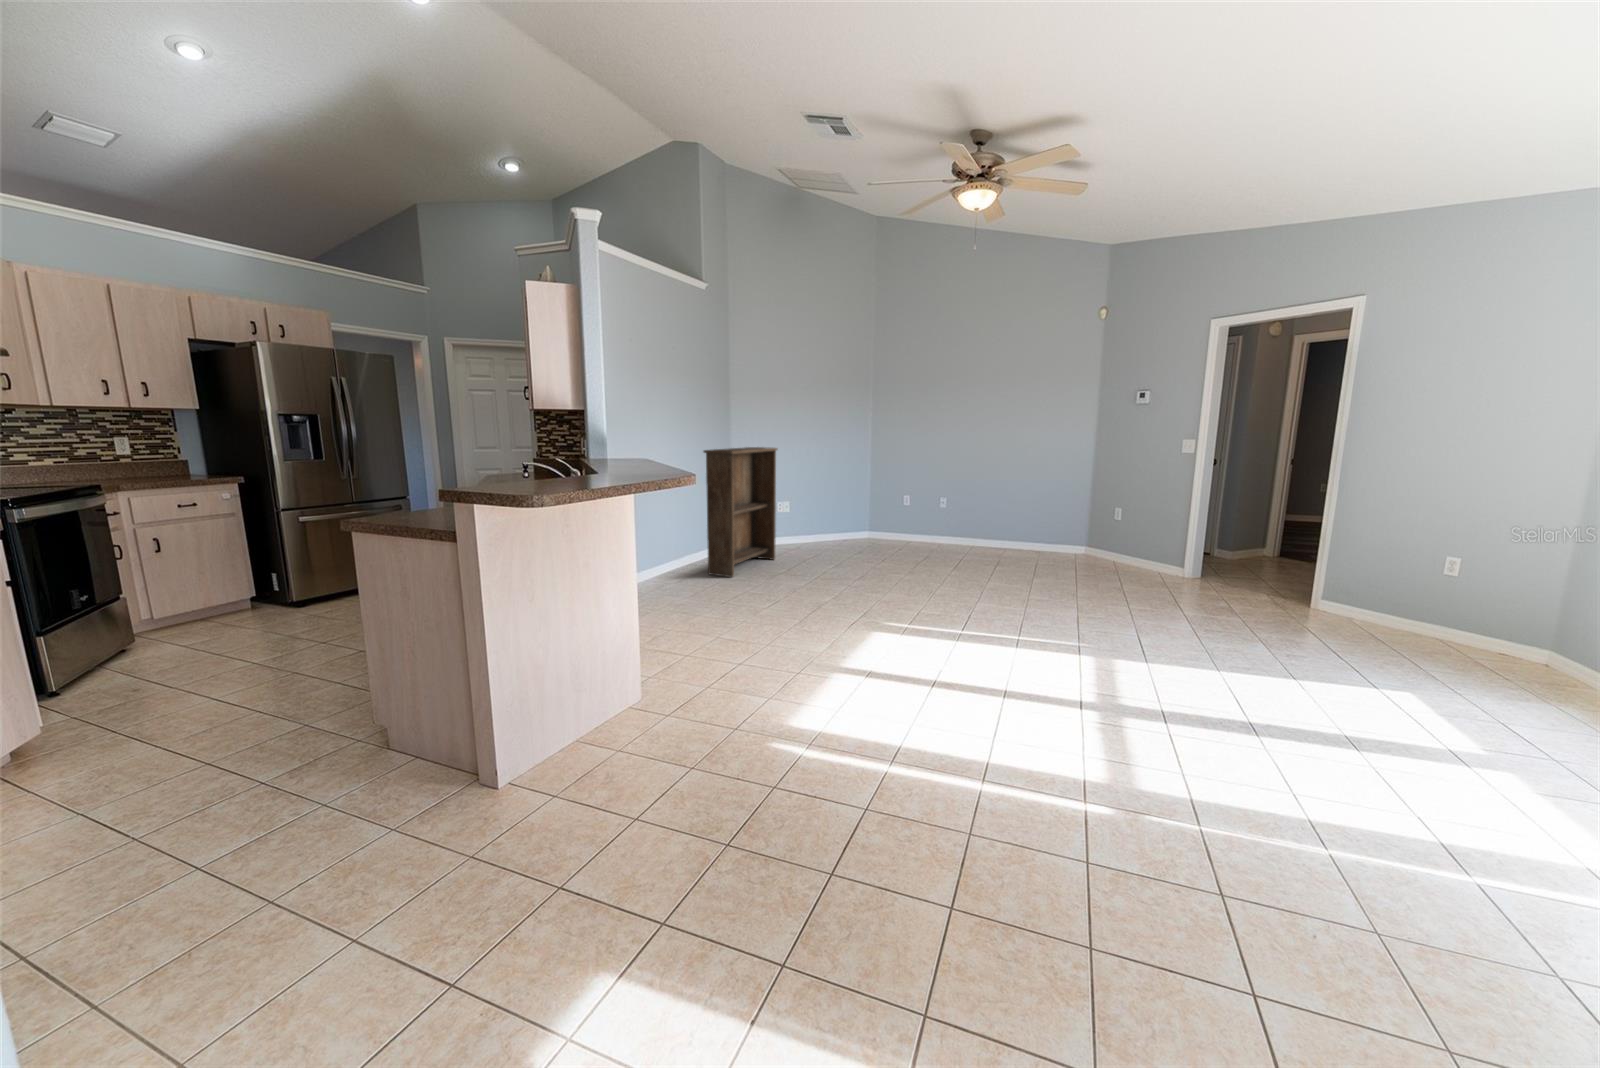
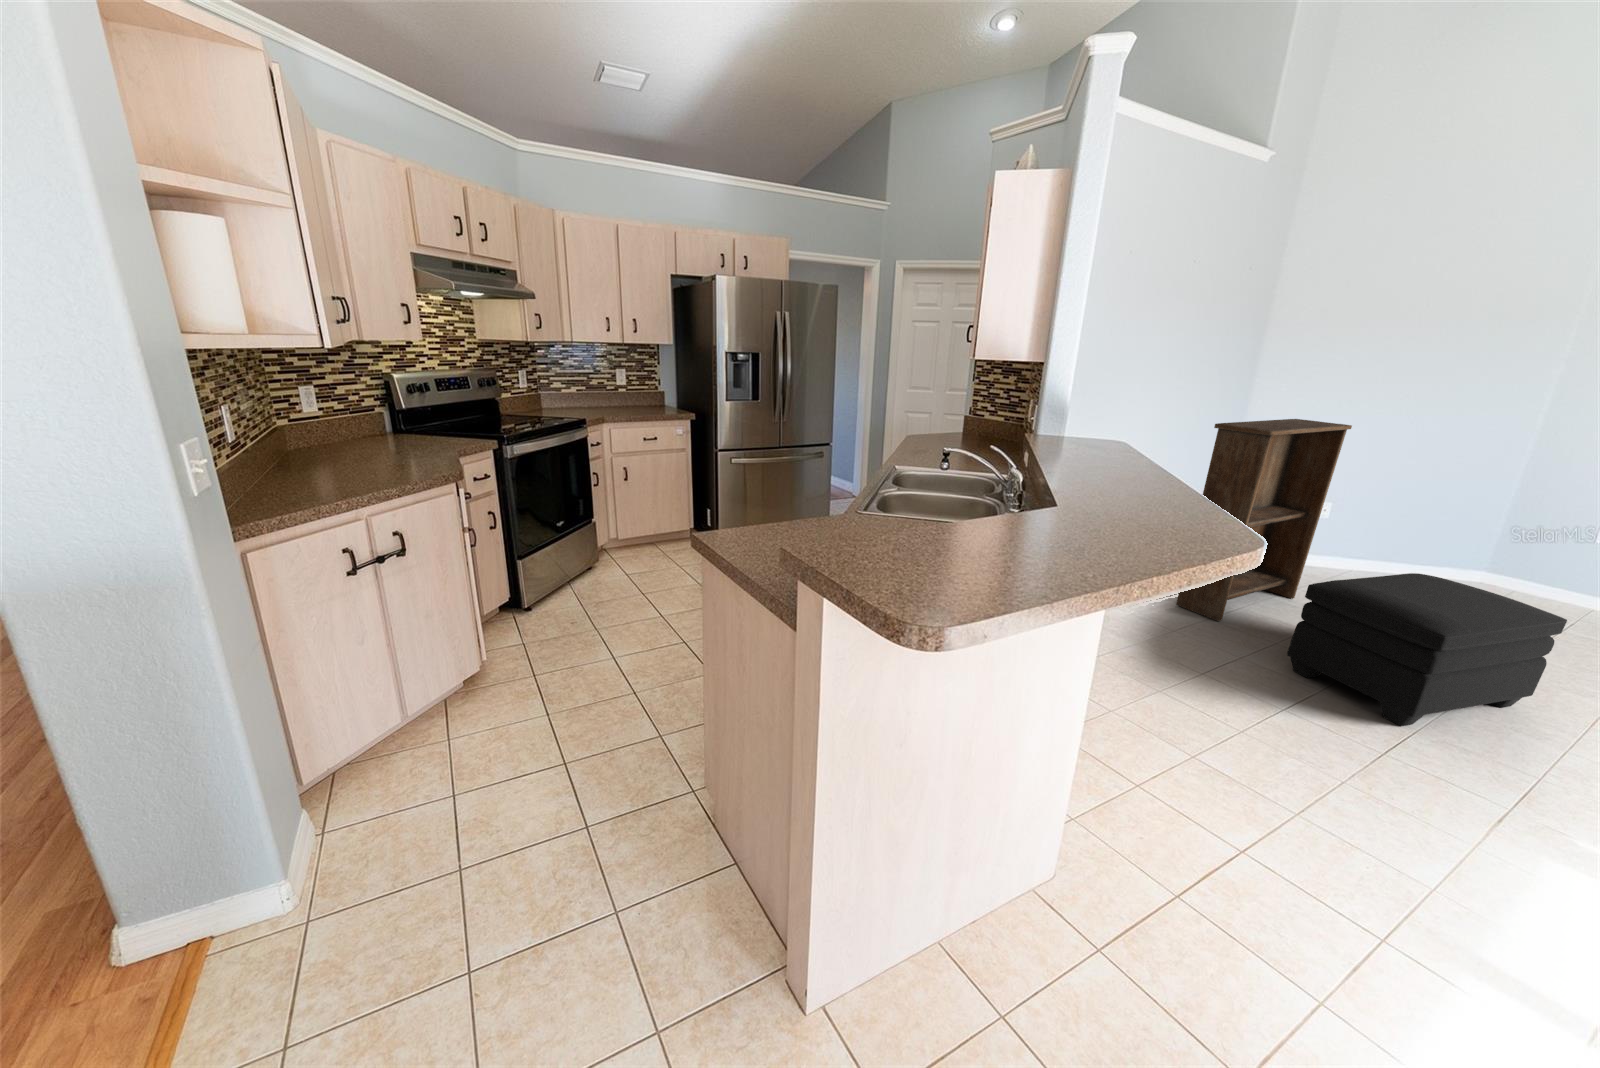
ottoman: none [764,523,870,600] -> present [1287,573,1567,726]

